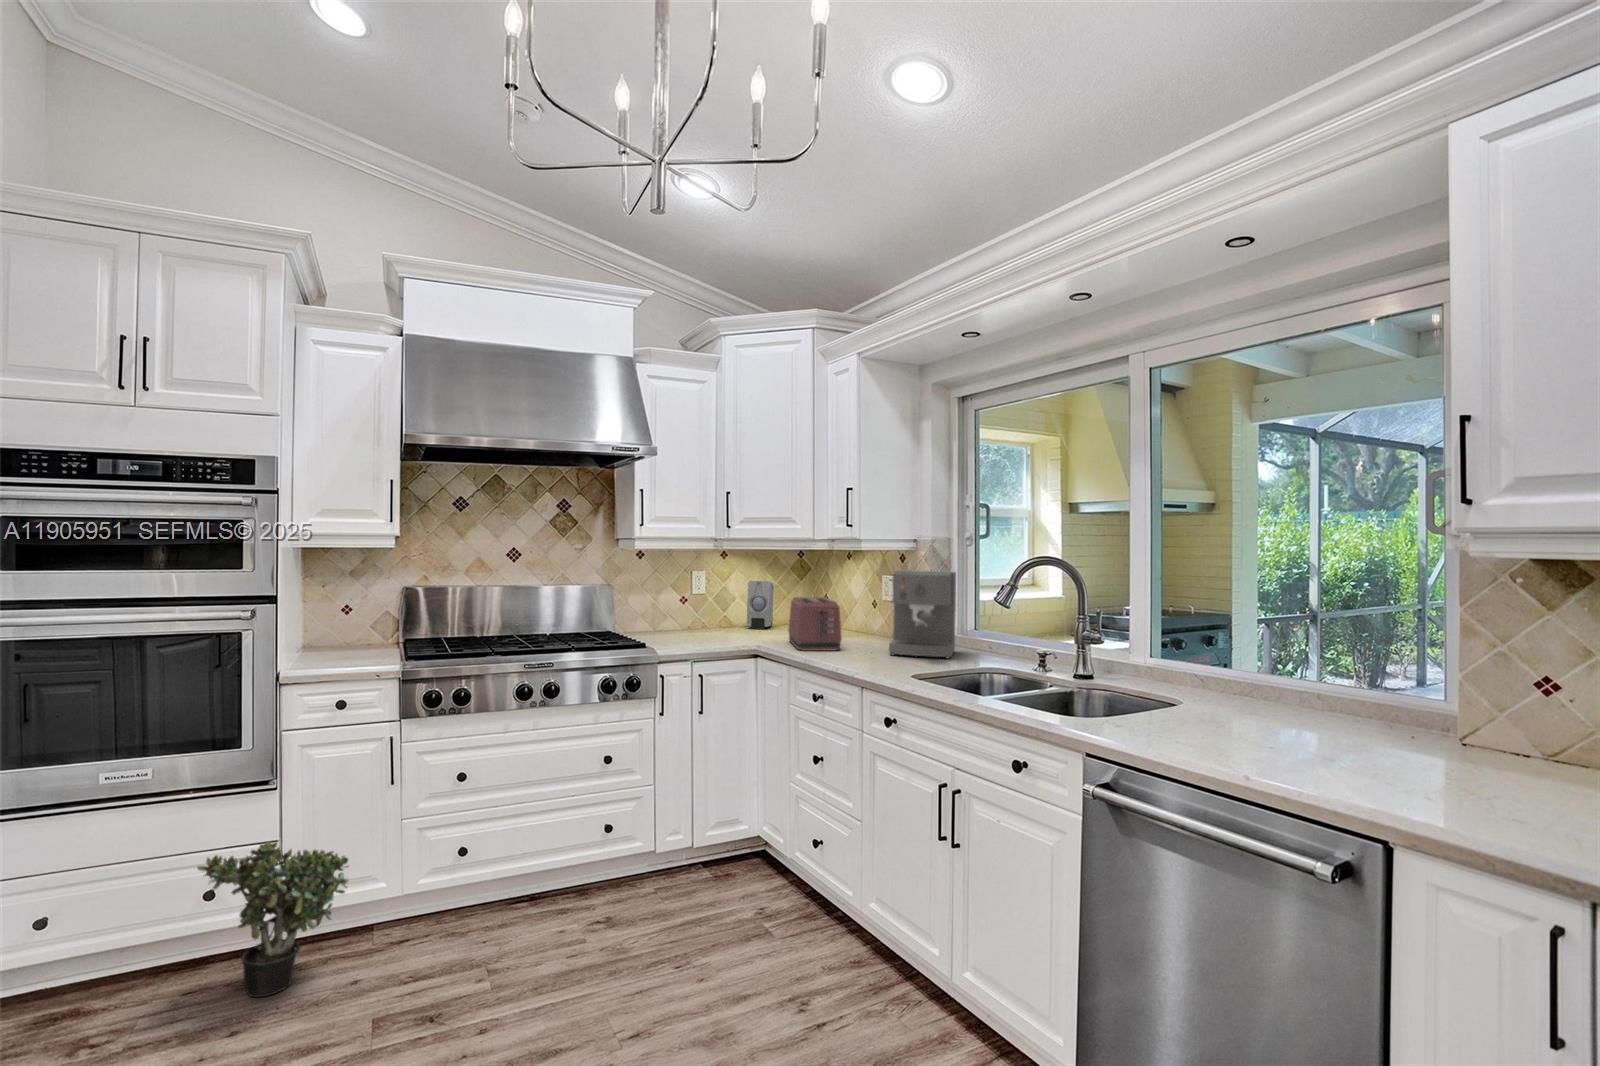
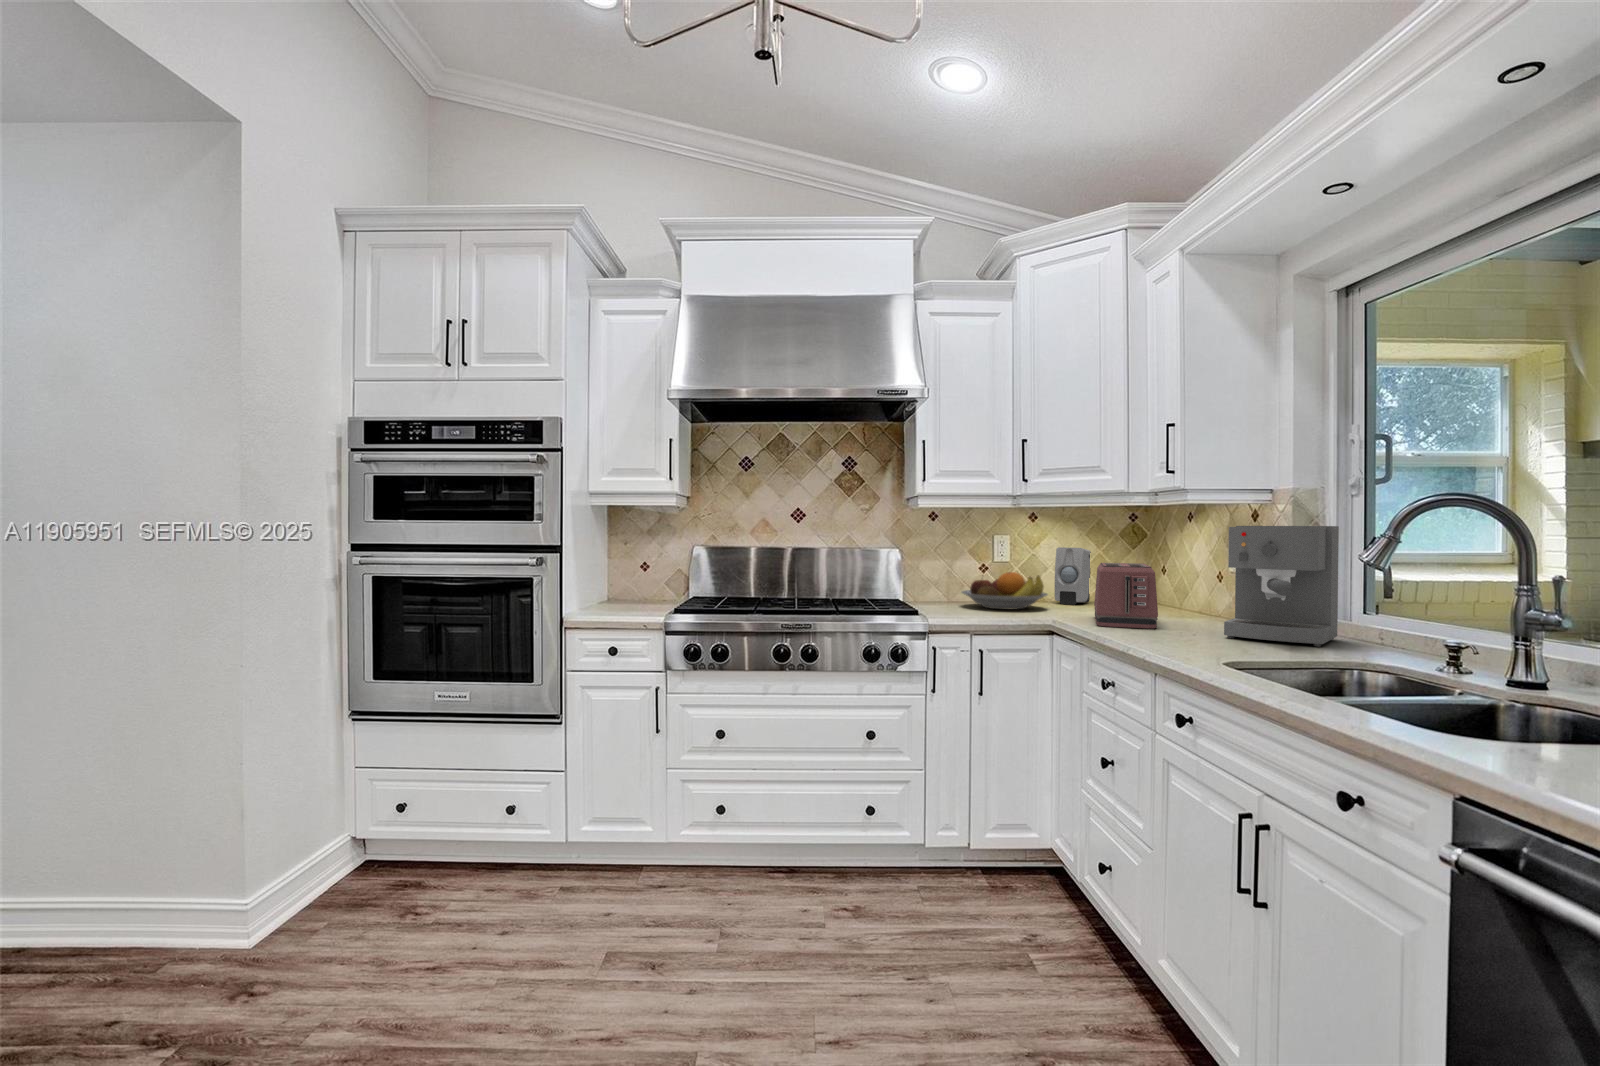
fruit bowl: none [675,605,748,637] -> present [962,572,1048,610]
potted plant: present [197,841,349,997] -> none [493,765,613,907]

